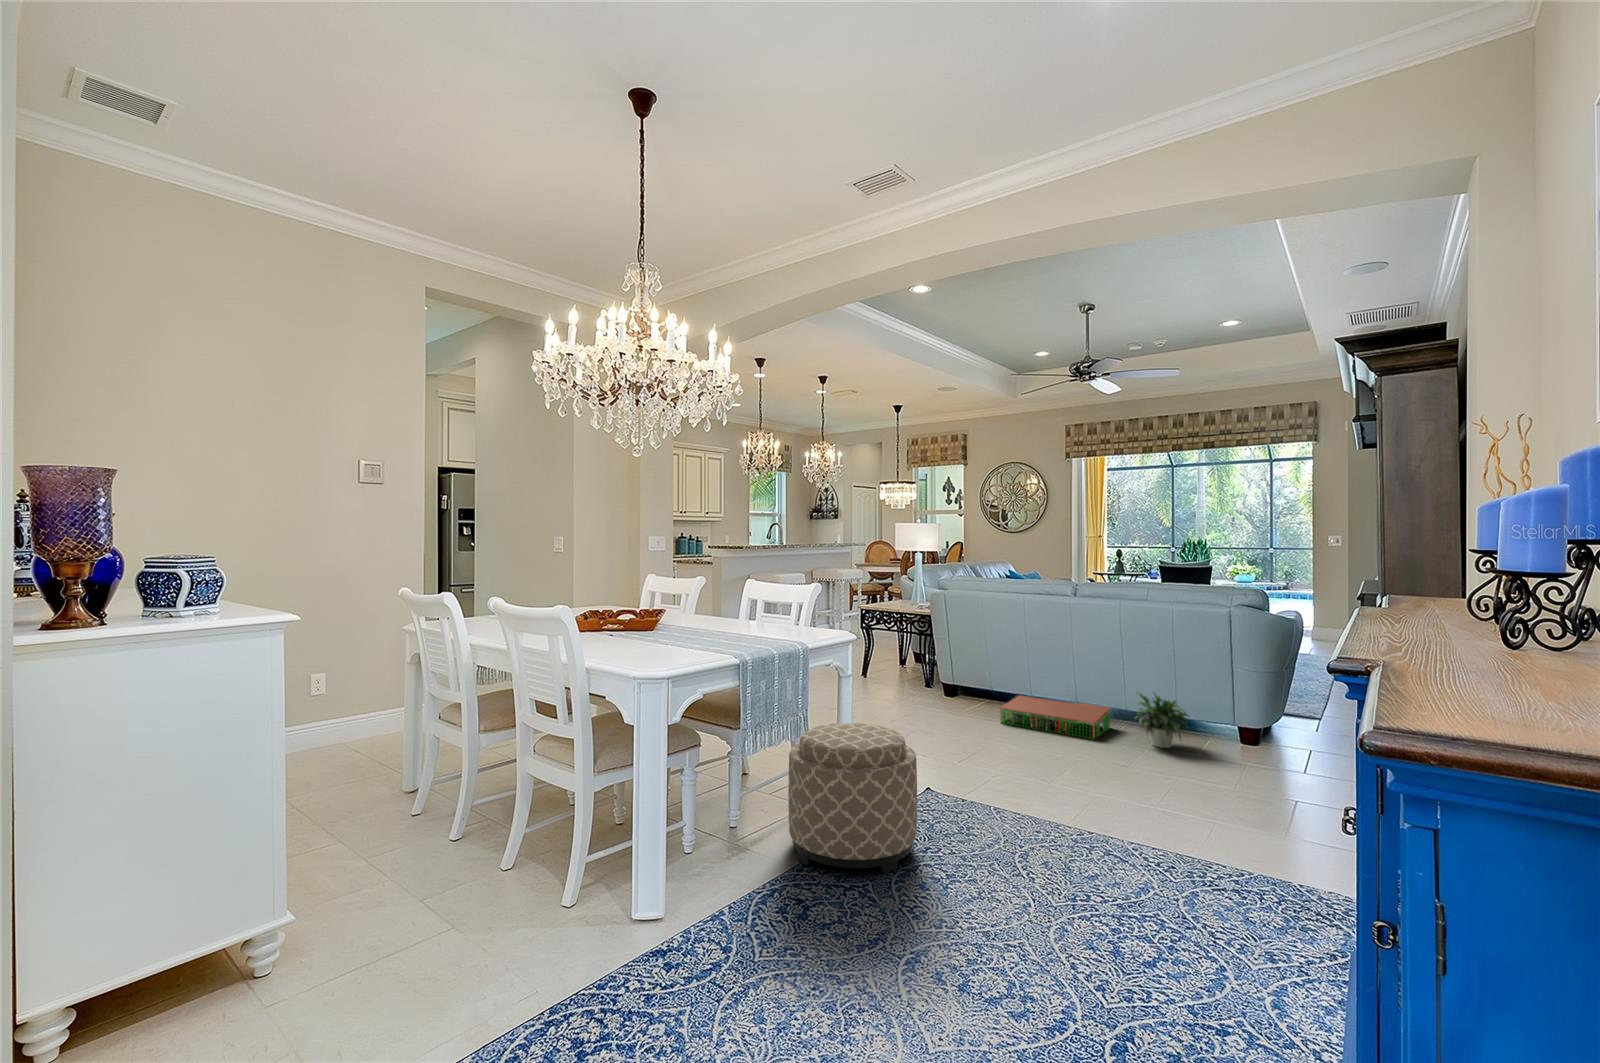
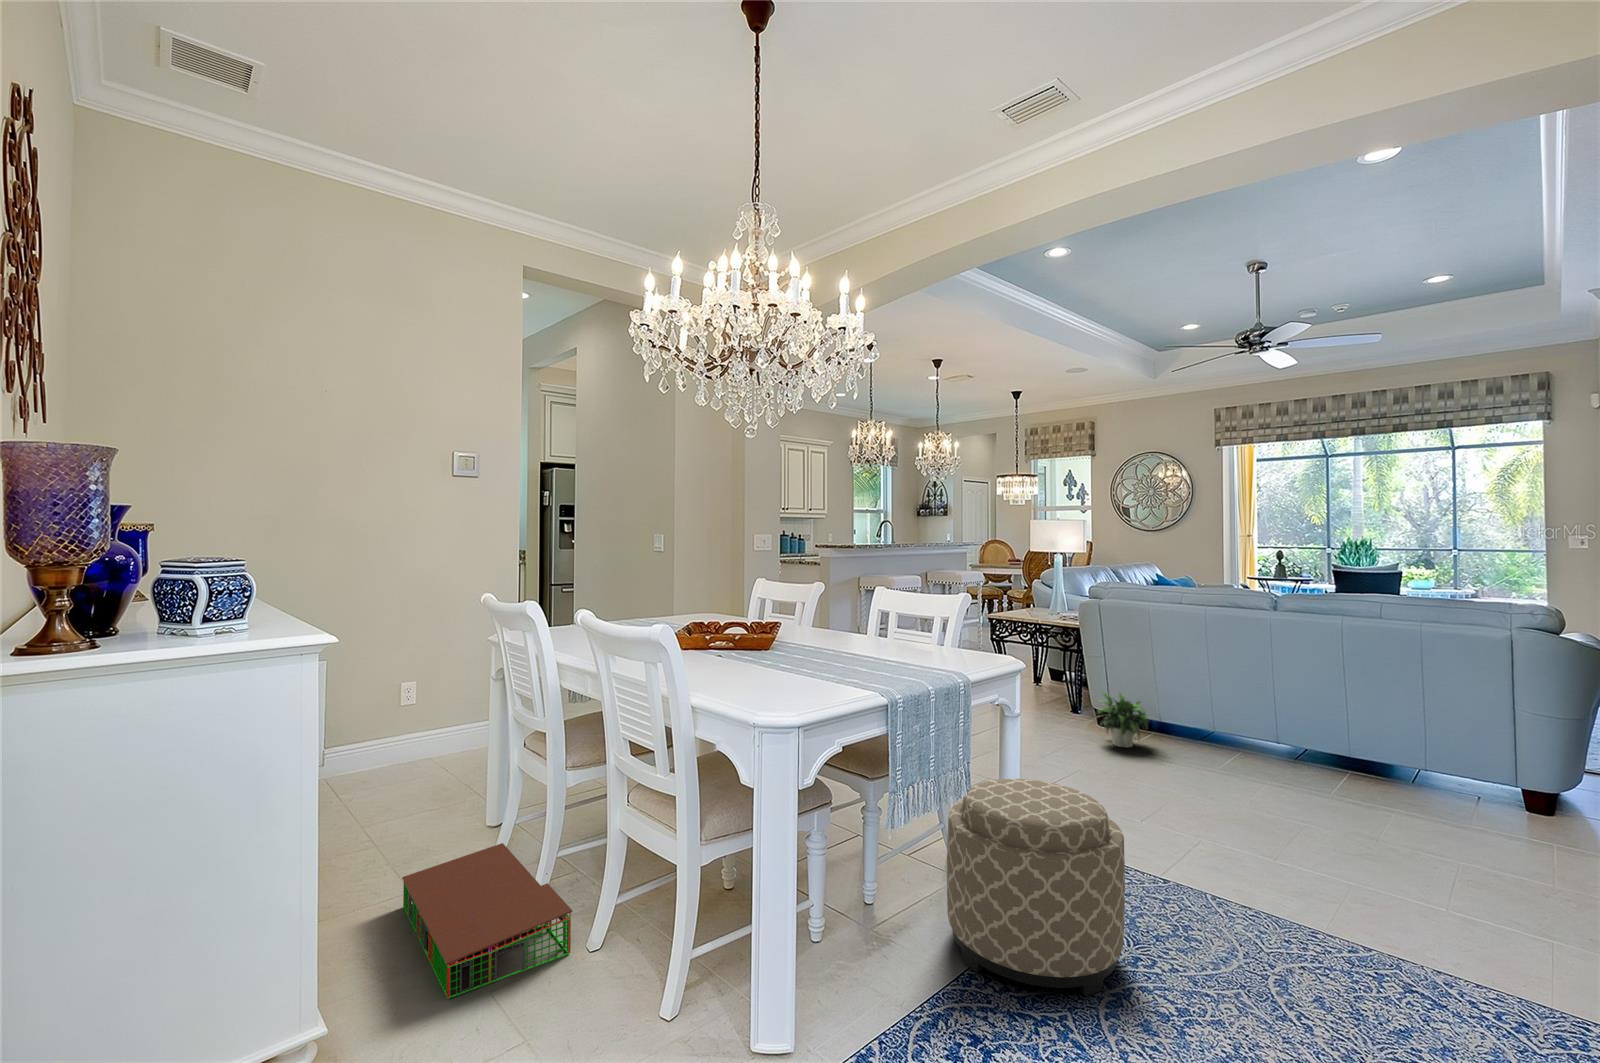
potted plant: present [1136,692,1189,748] -> present [1098,692,1148,747]
storage bin: present [1000,696,1110,738] -> present [402,843,572,998]

